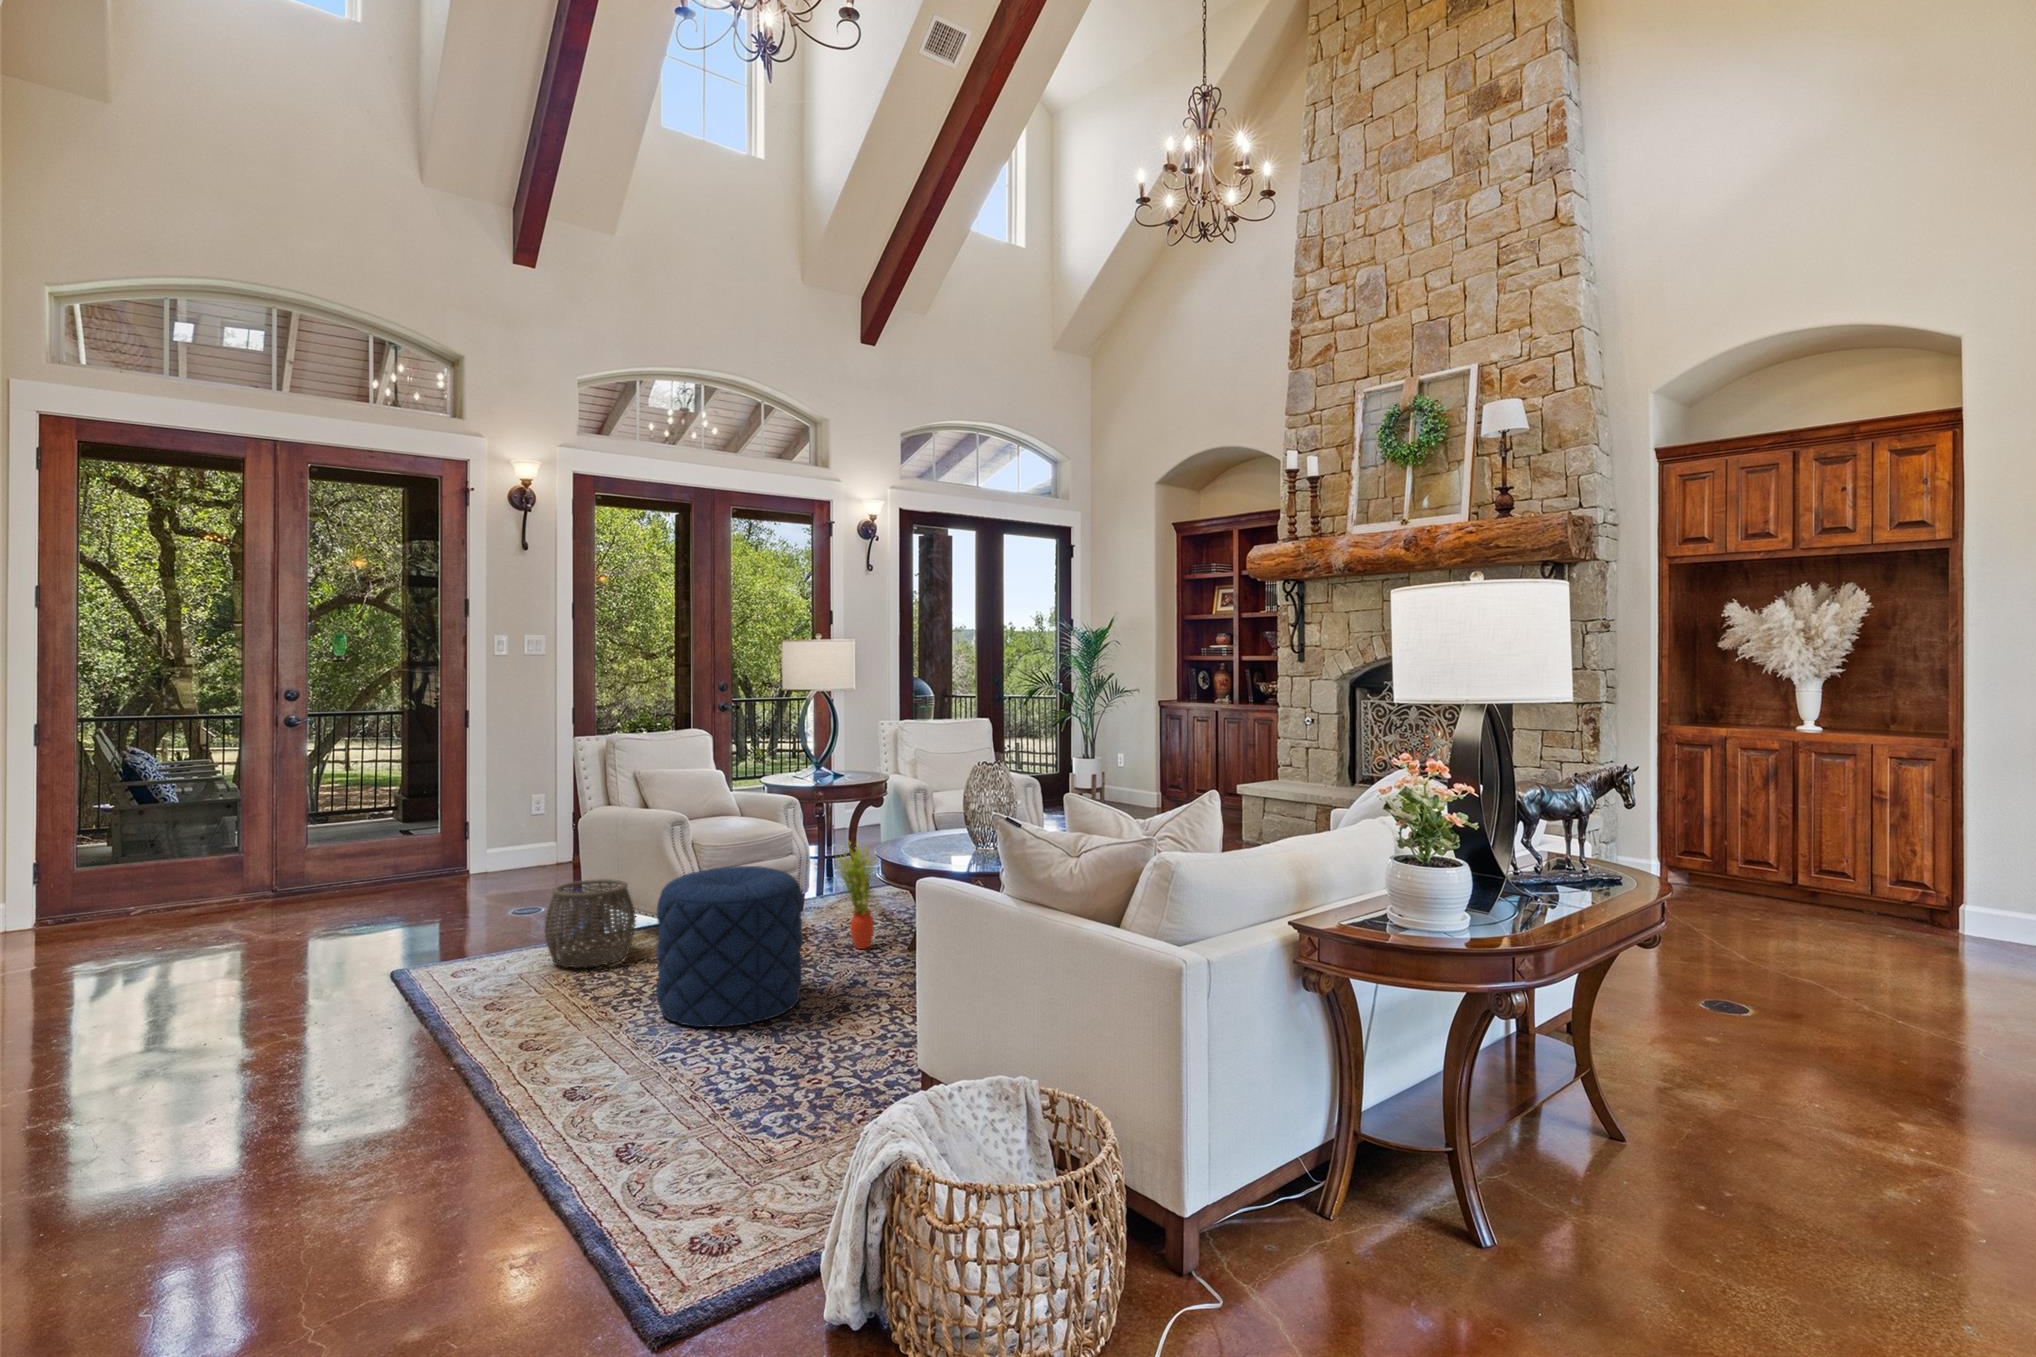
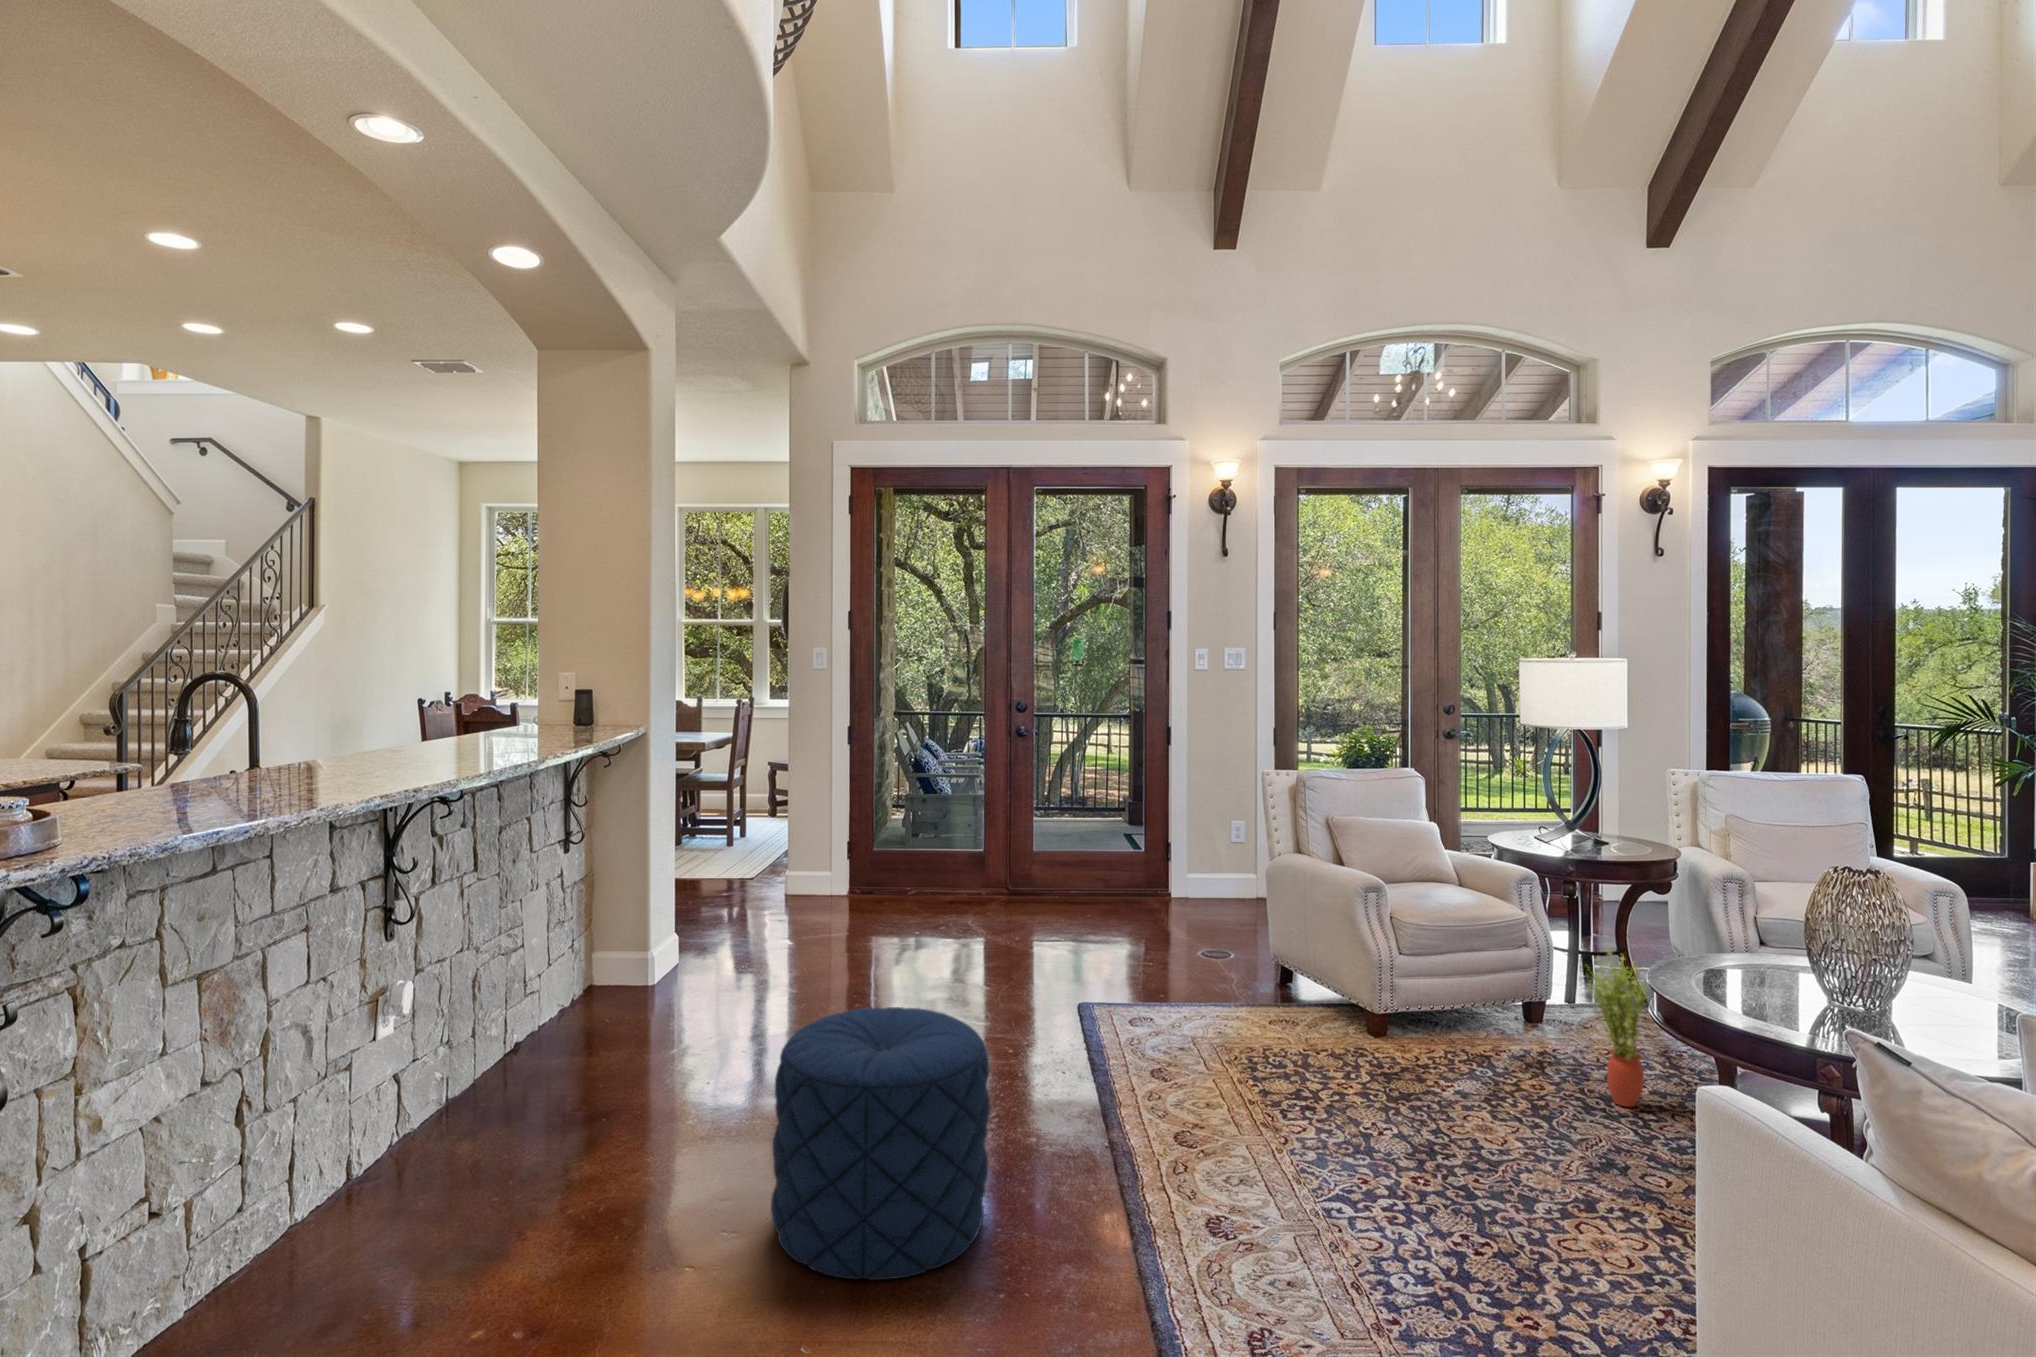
pouf: present [656,866,803,1027] -> present [771,1007,990,1280]
woven basket: present [544,879,636,968] -> none [1222,941,1324,1048]

